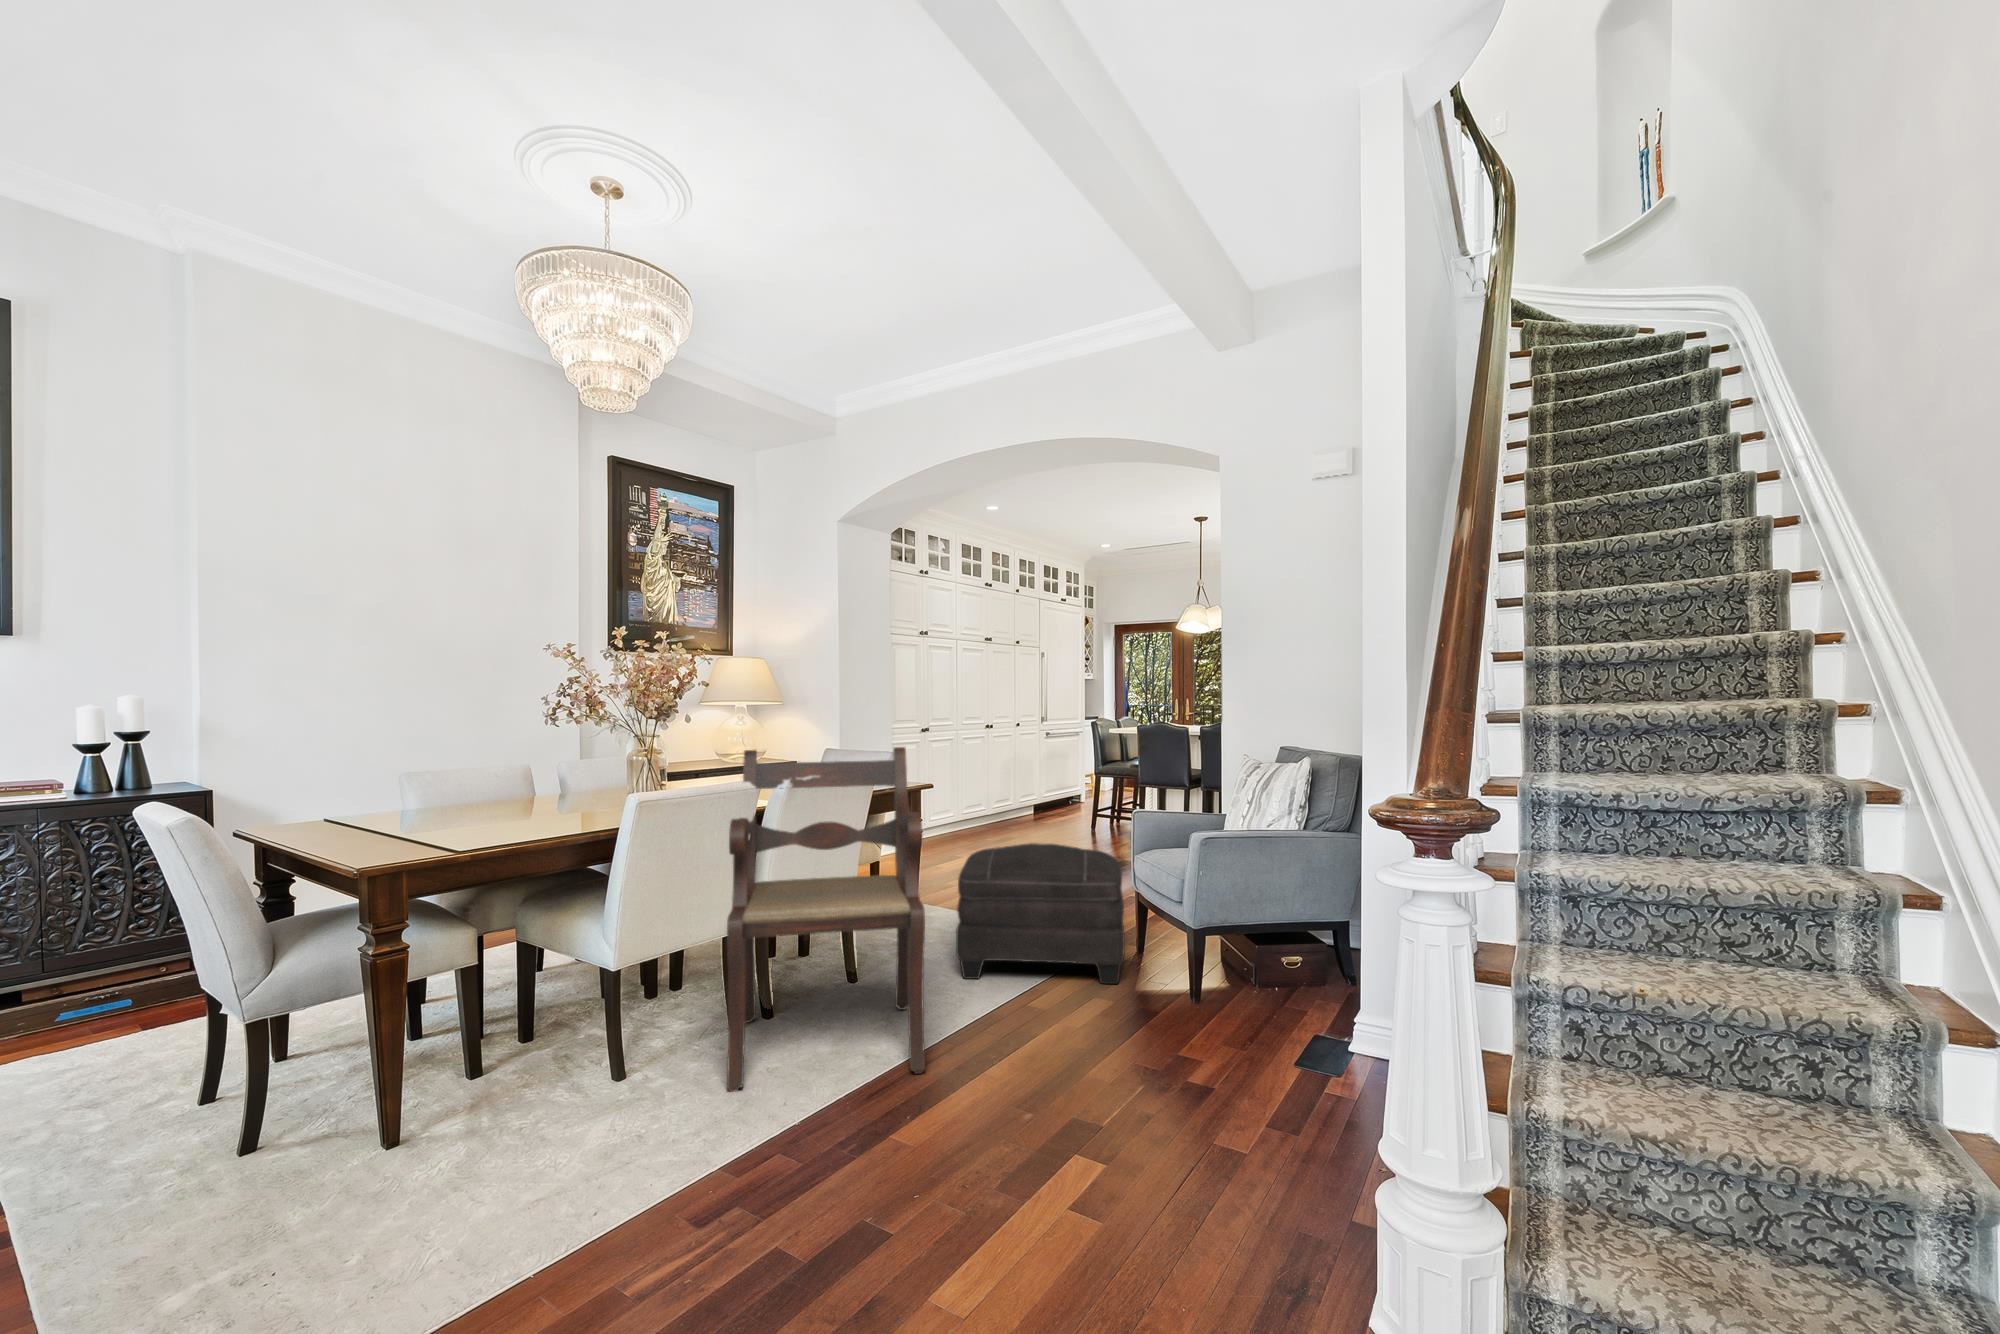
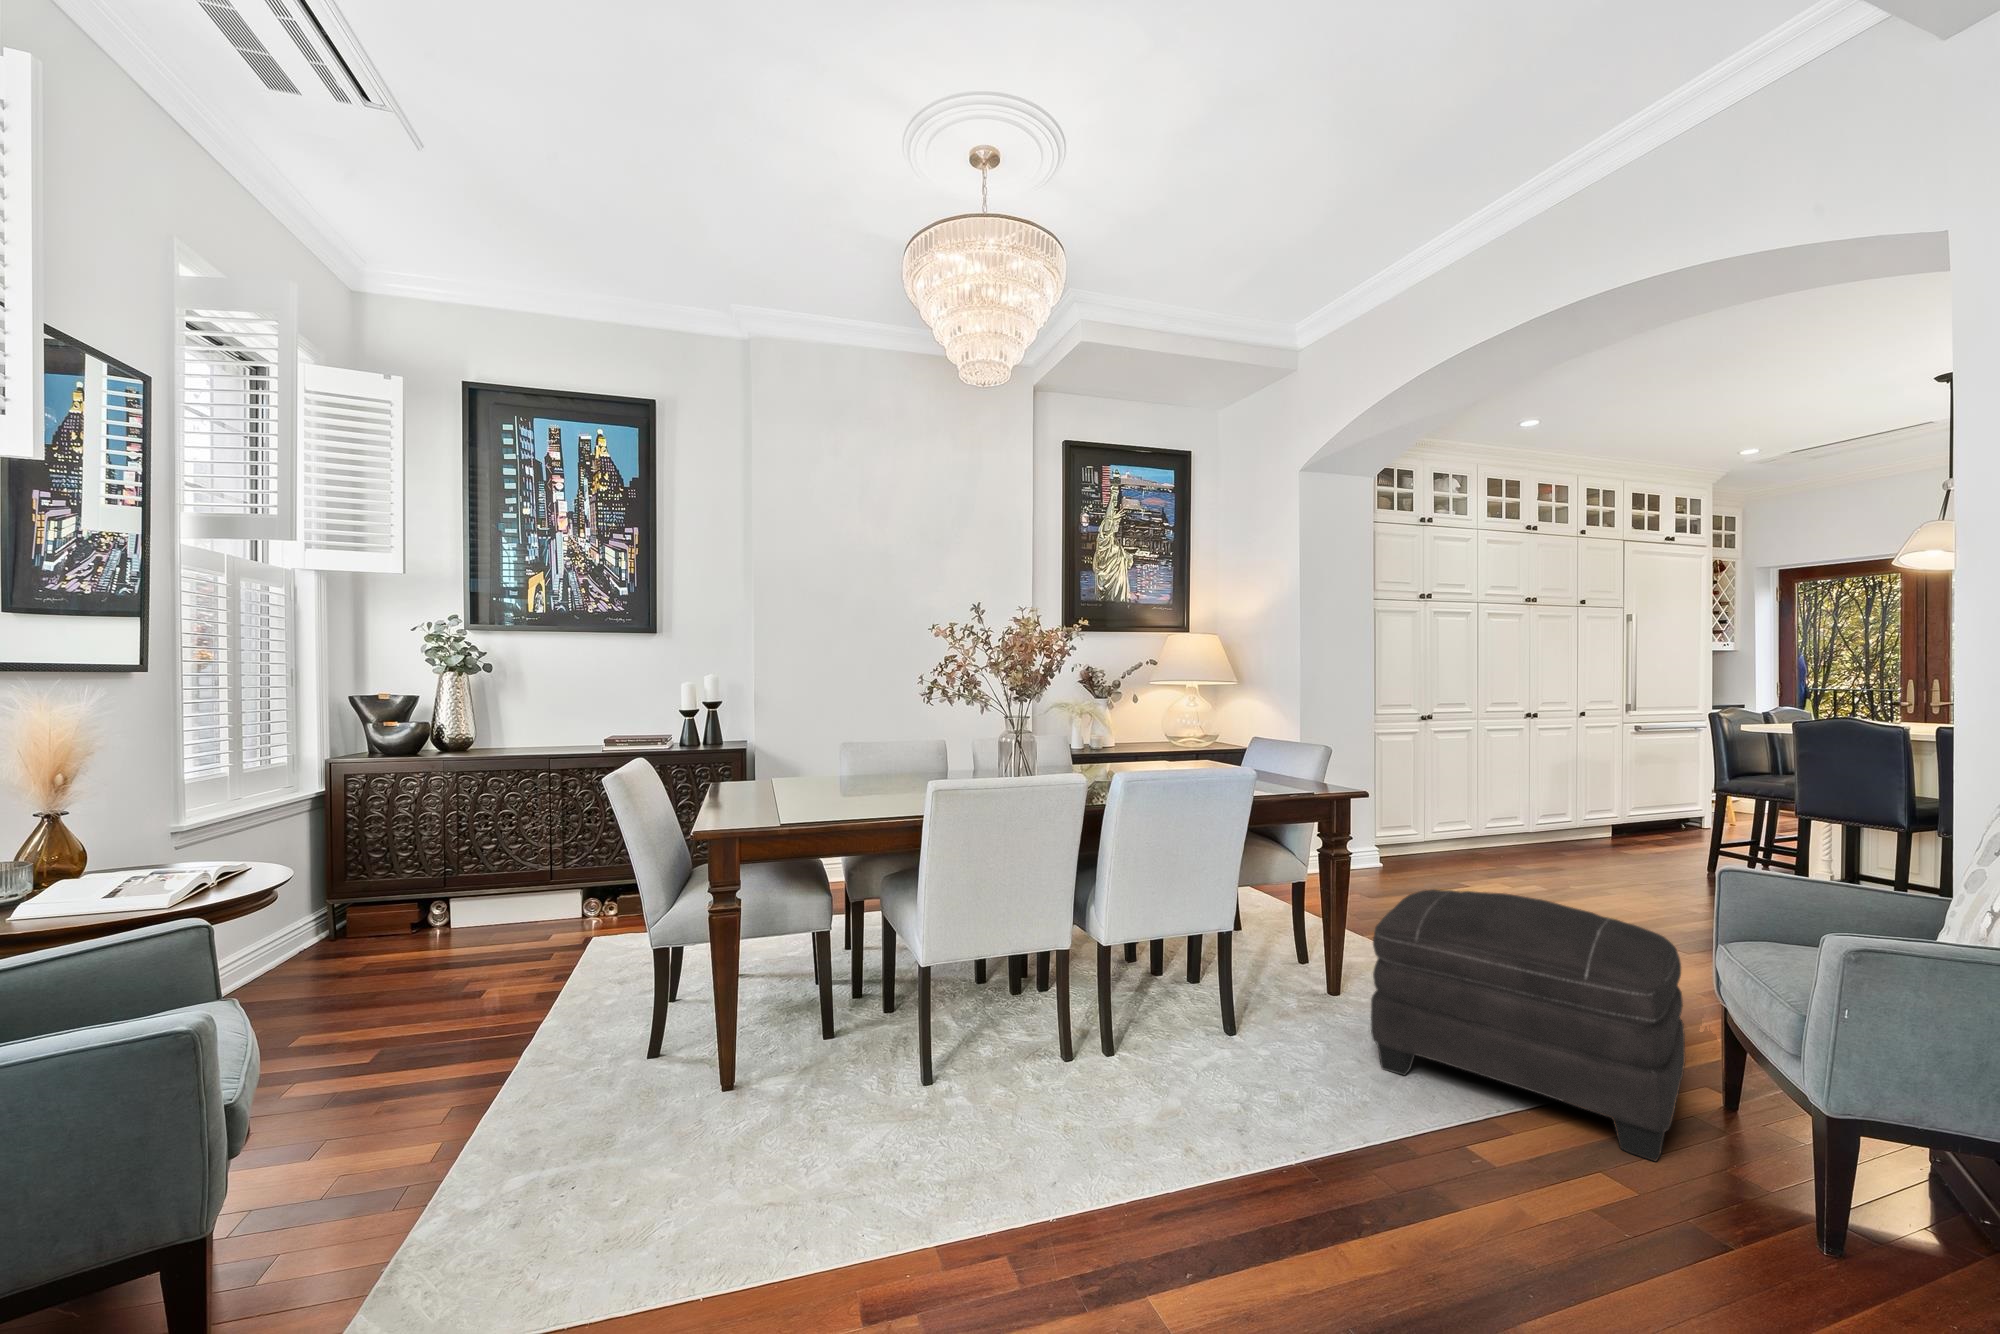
armchair: present [727,747,925,1092] -> none [995,743,1278,1224]

